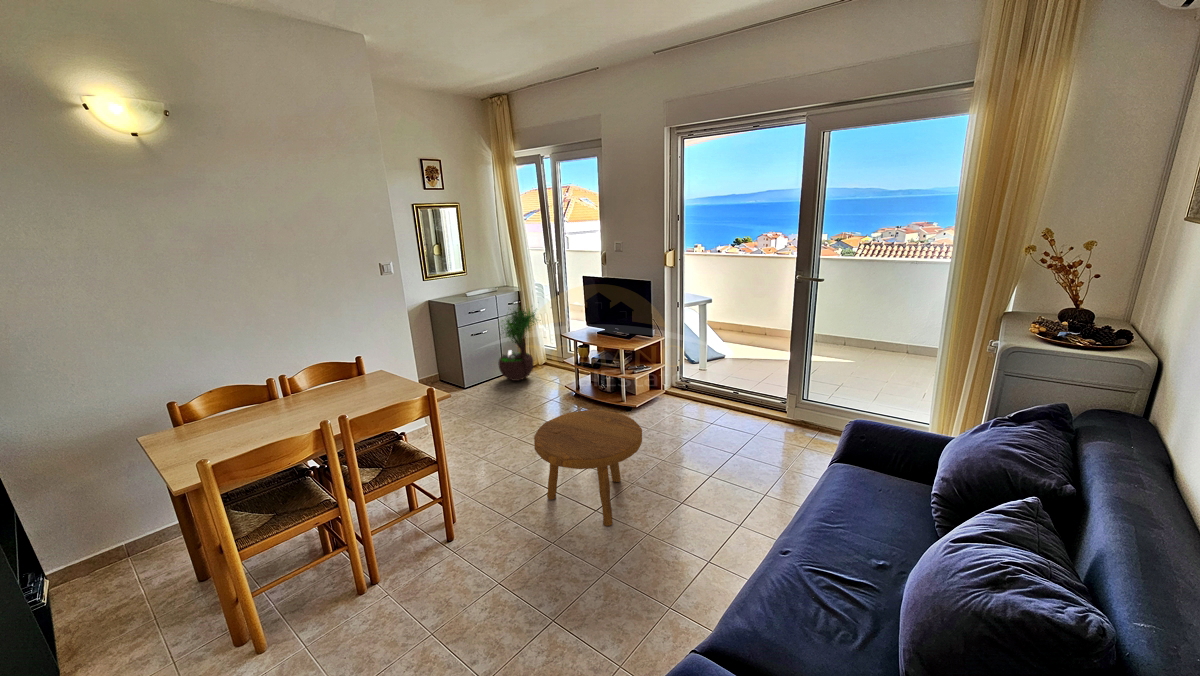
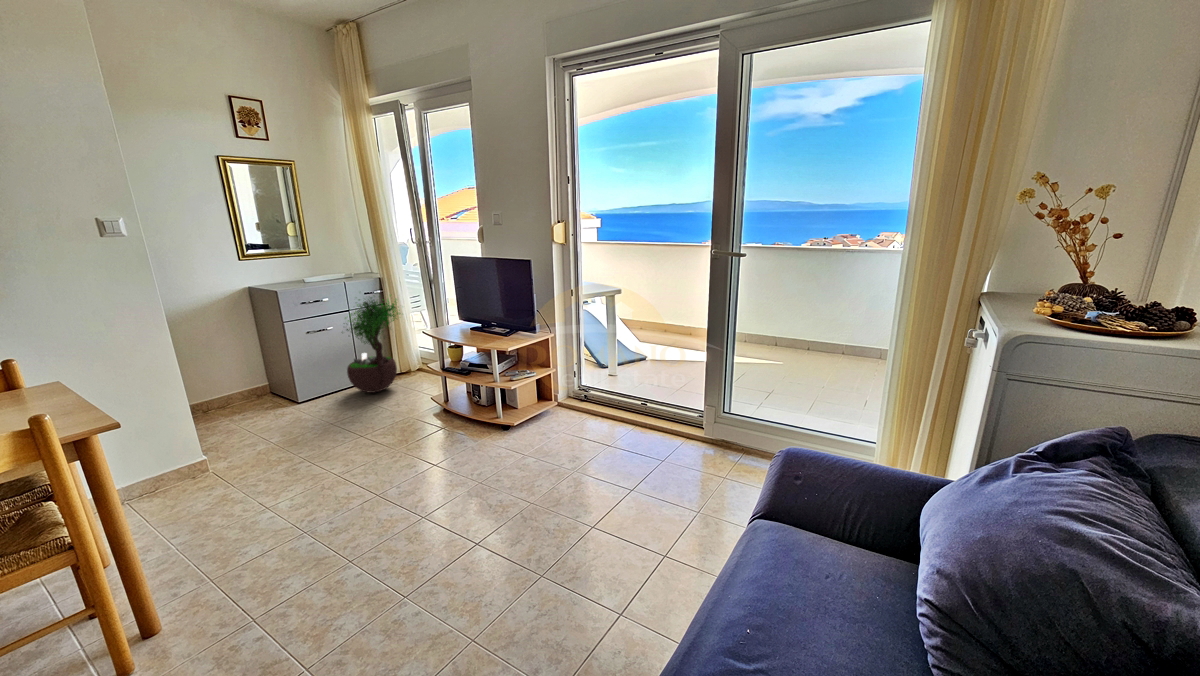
footstool: present [534,410,642,526] -> none [287,438,477,633]

